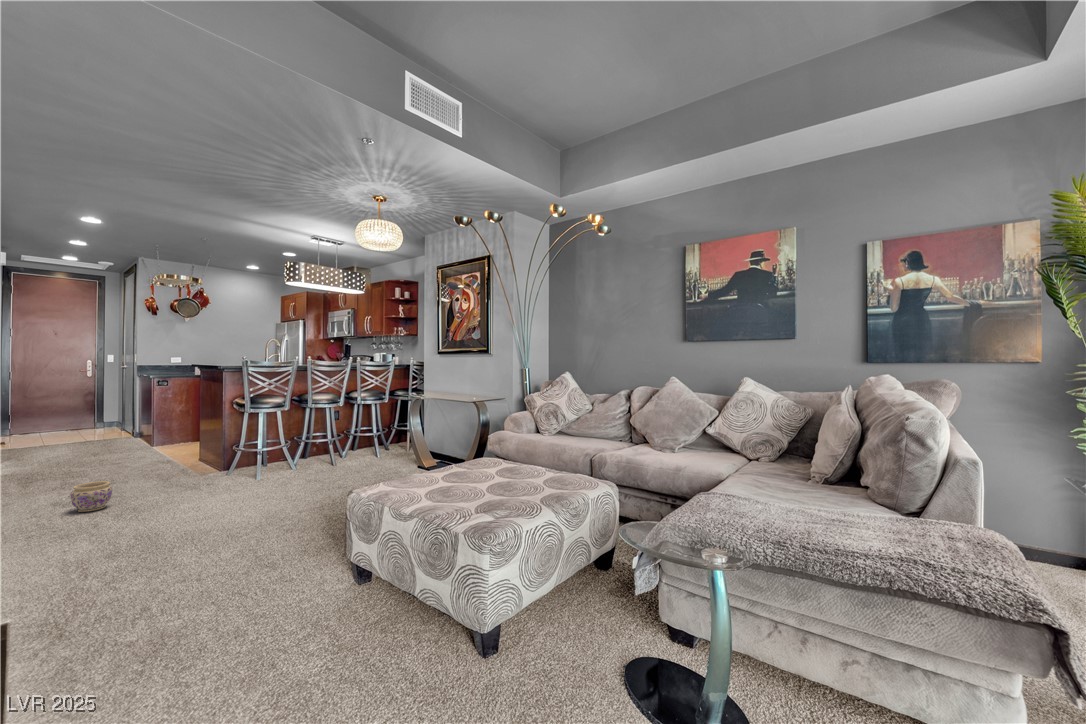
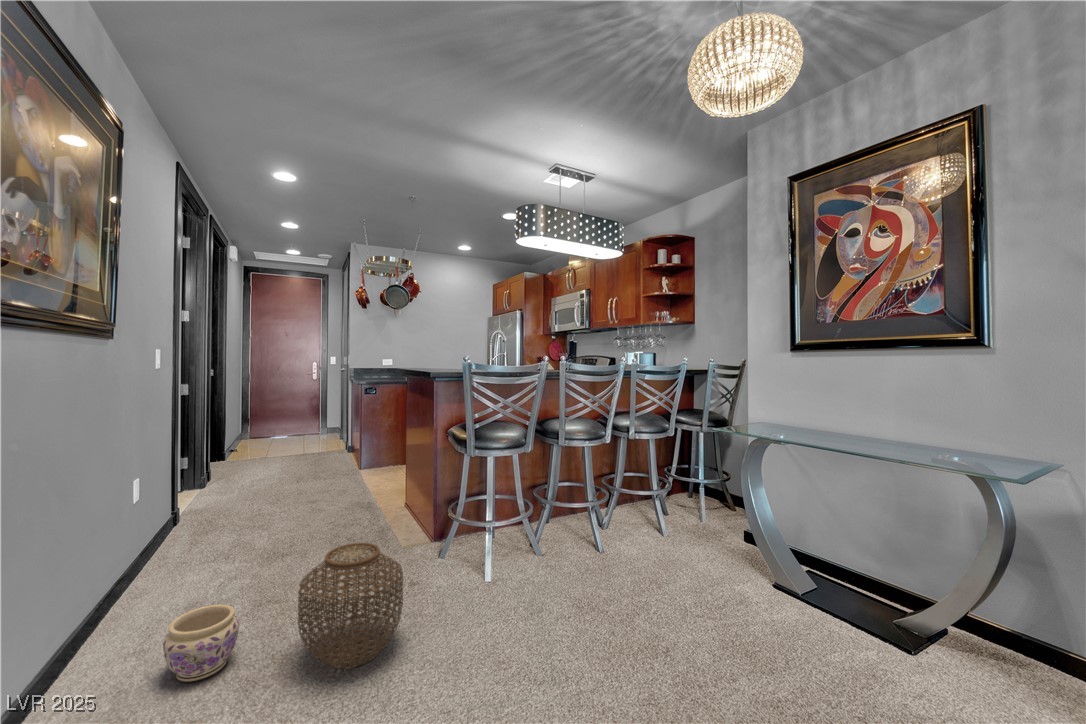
woven basket: none [150,448,209,501] -> present [298,543,403,668]

